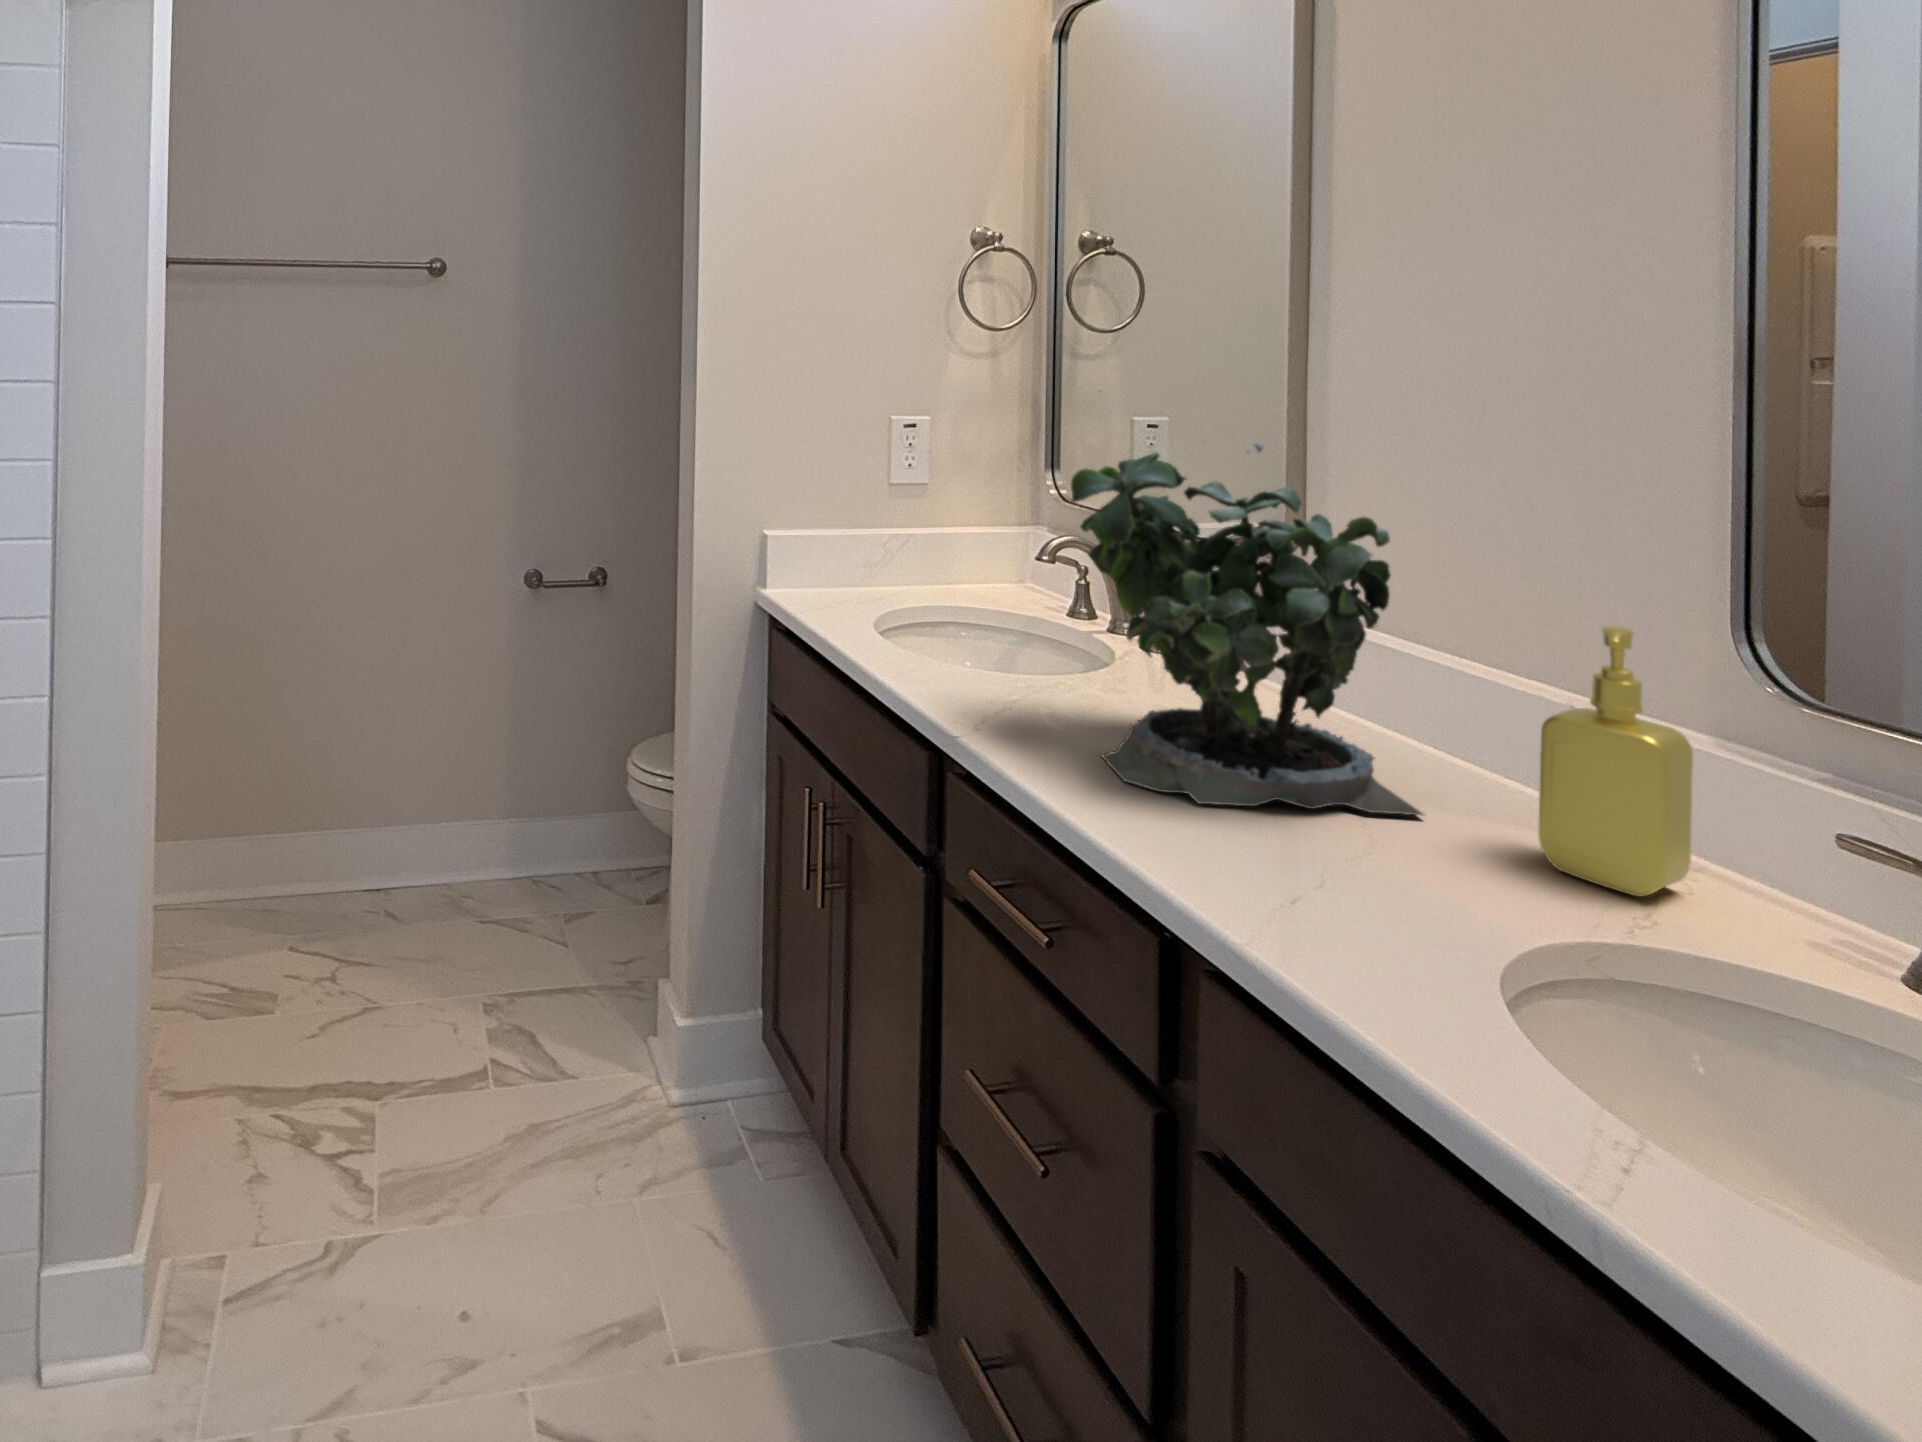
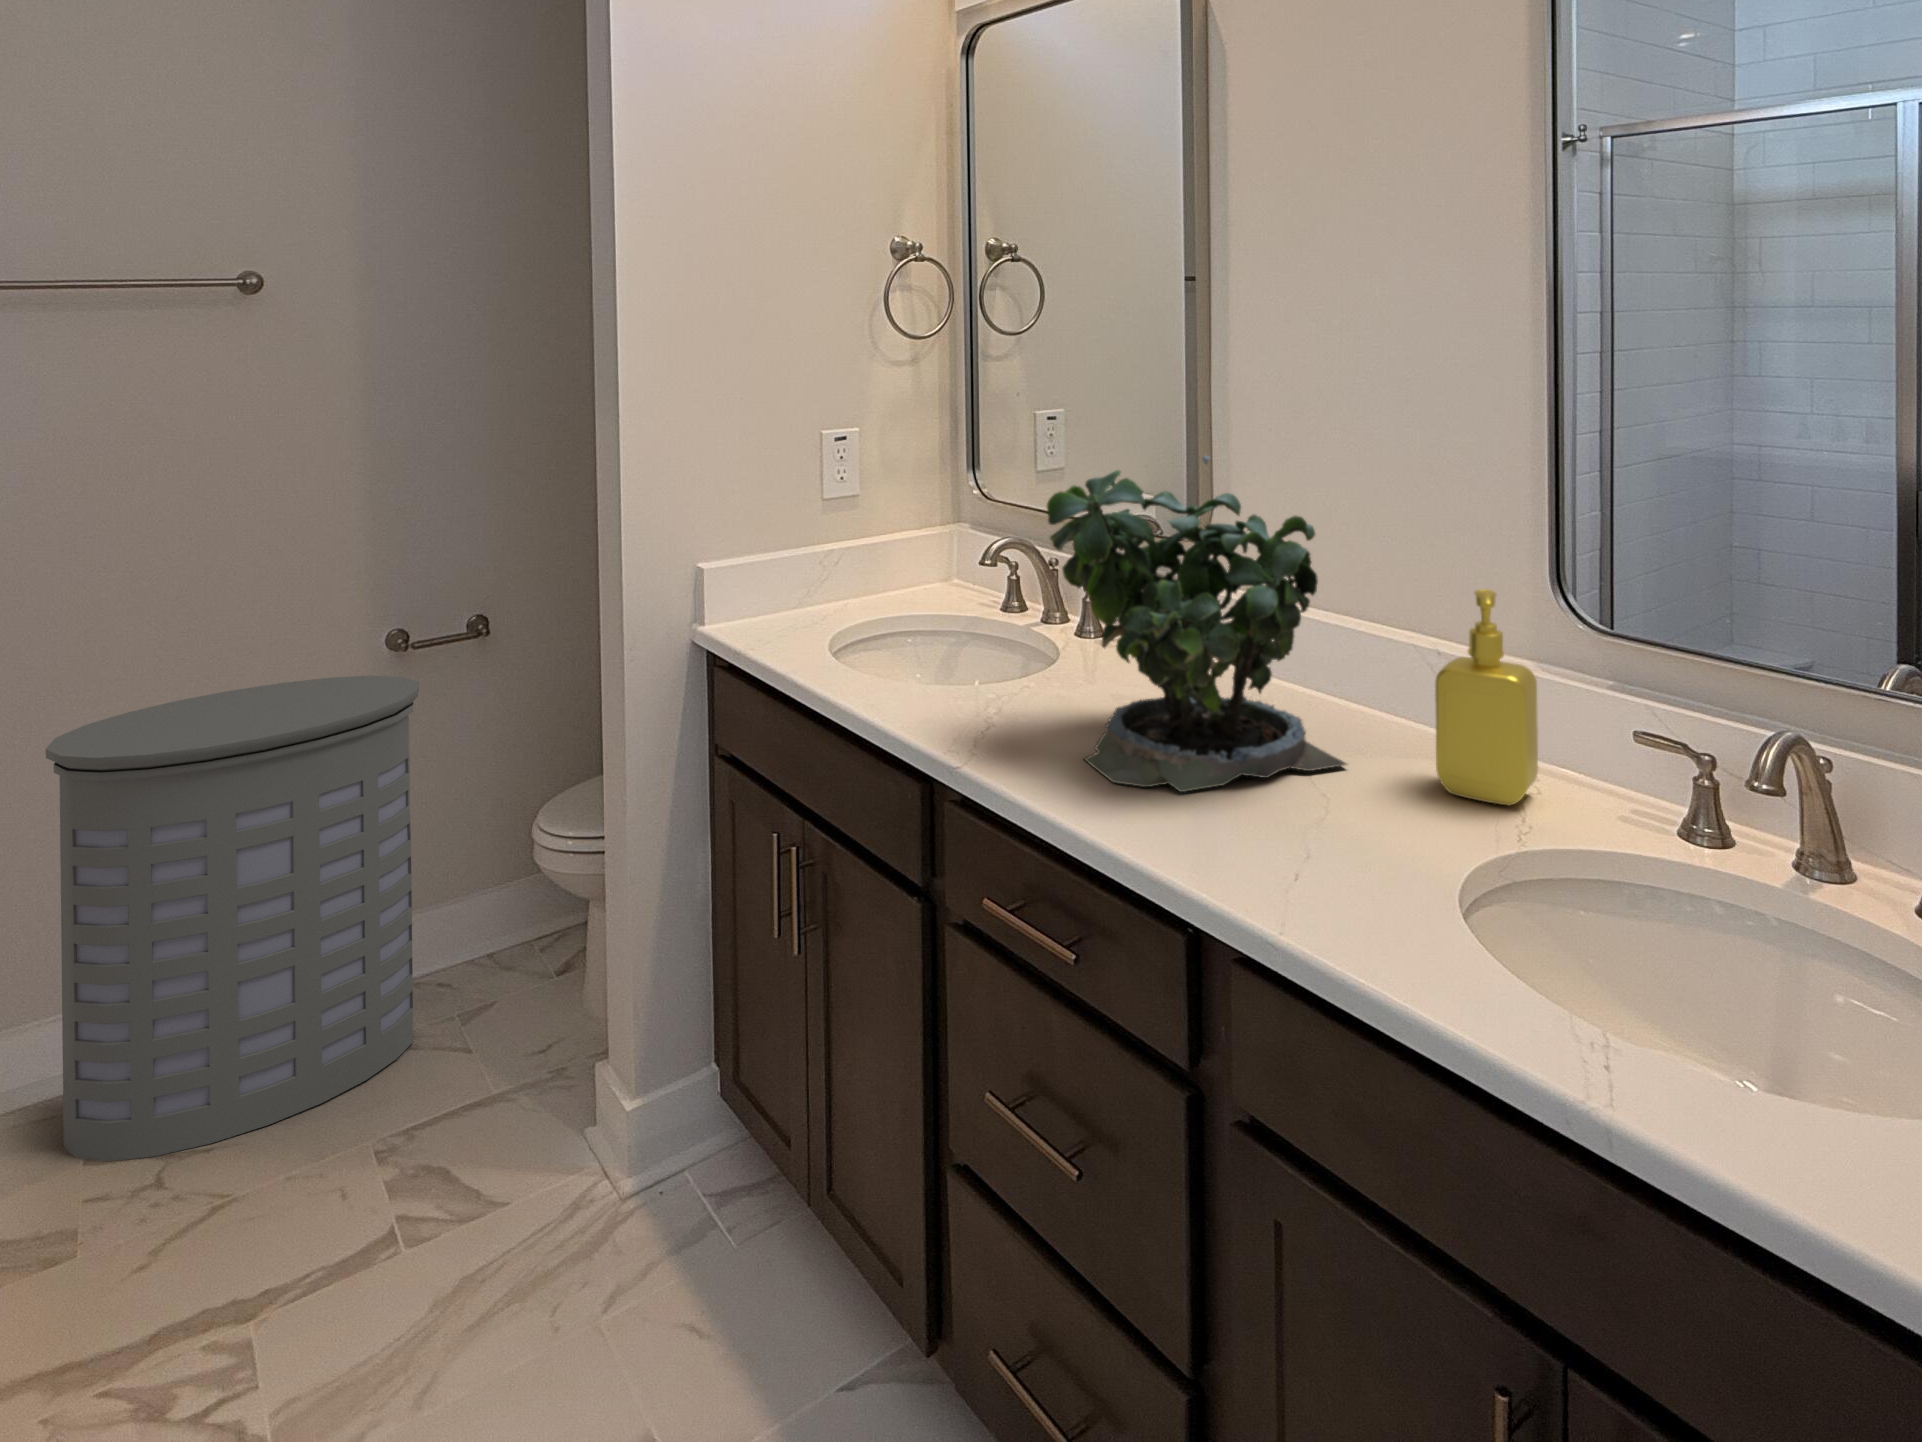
laundry hamper: none [269,599,543,965] -> present [46,675,419,1162]

